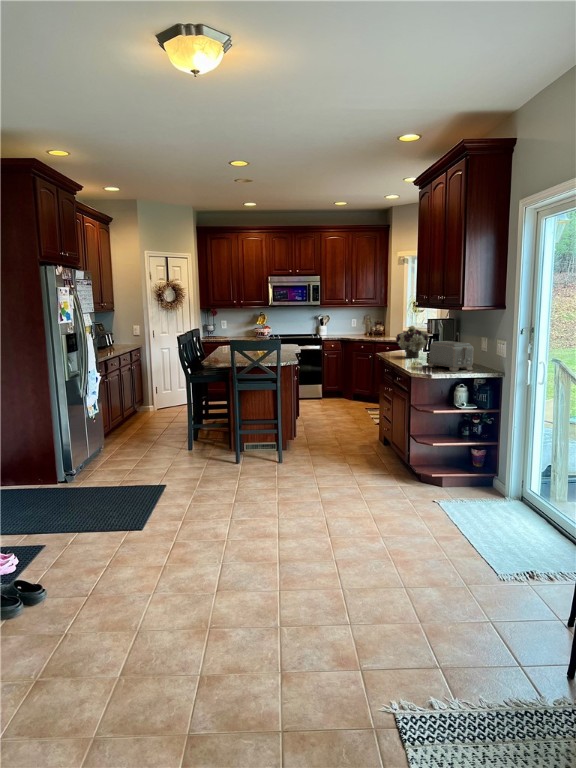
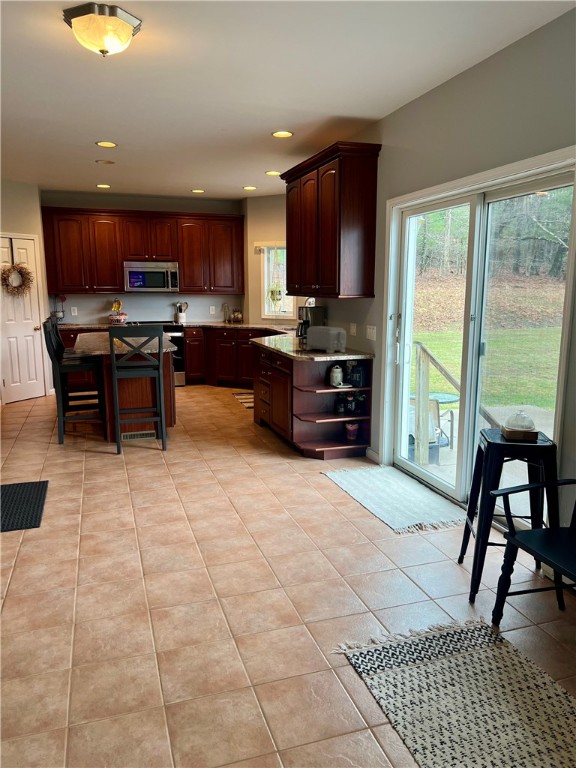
flower arrangement: present [396,326,429,358] -> none [269,312,299,343]

